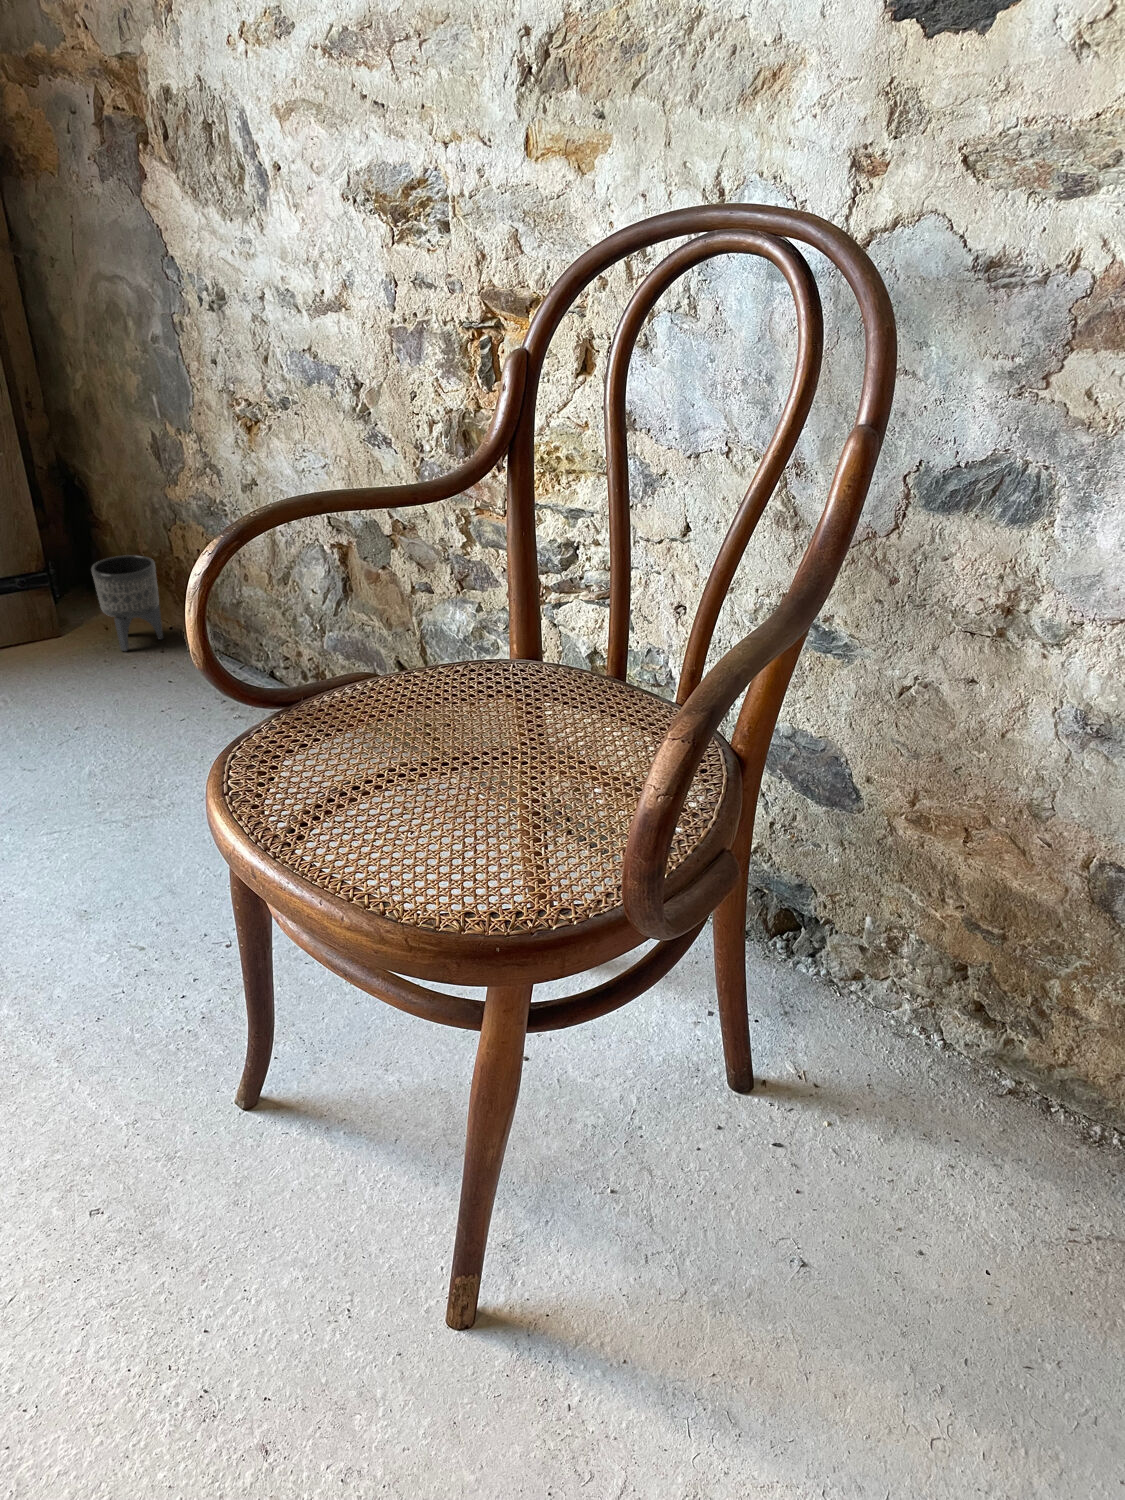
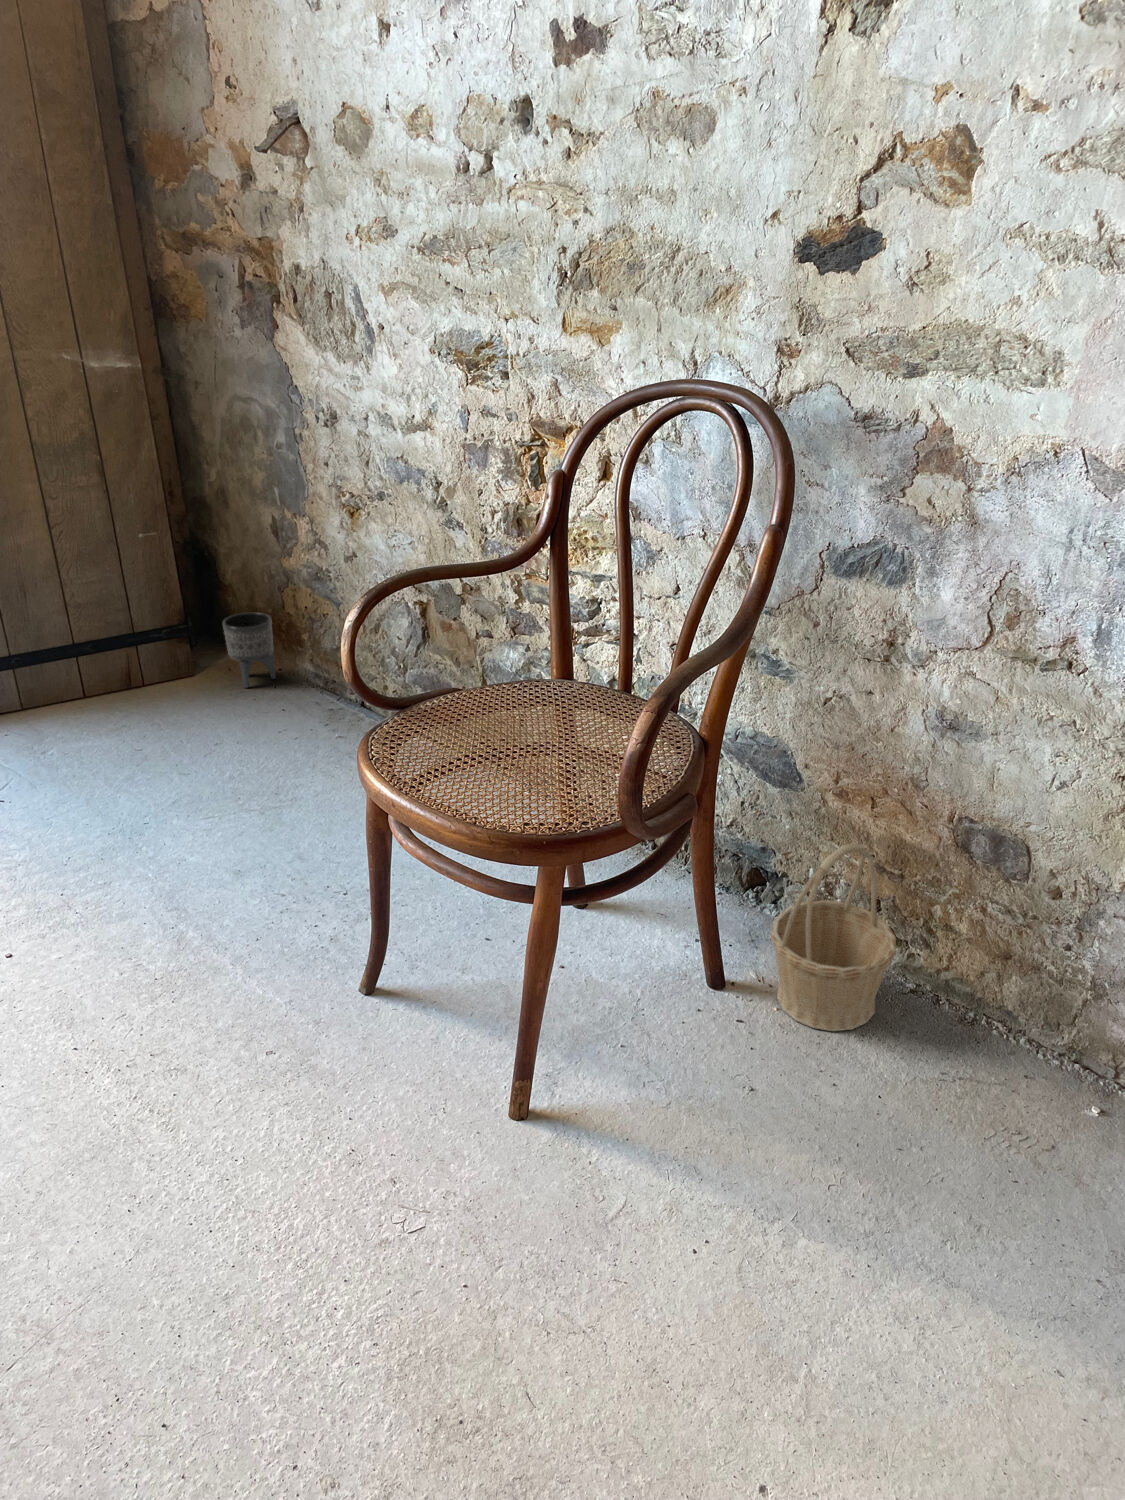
basket: none [823,899,1004,1162] -> present [771,843,896,1031]

